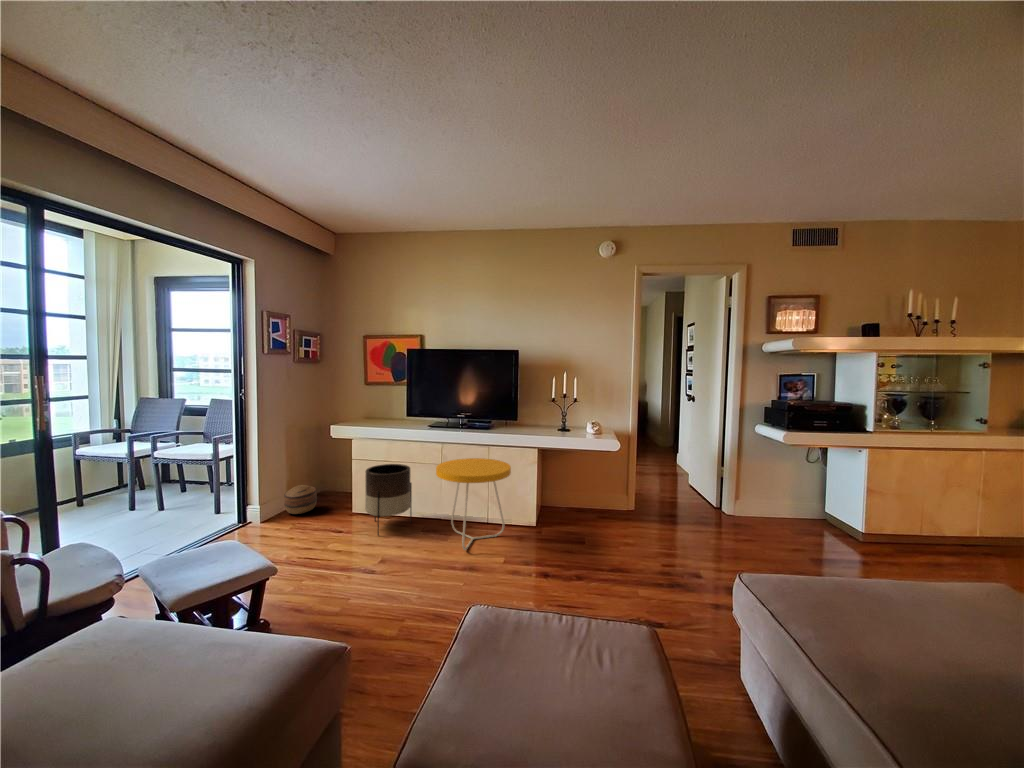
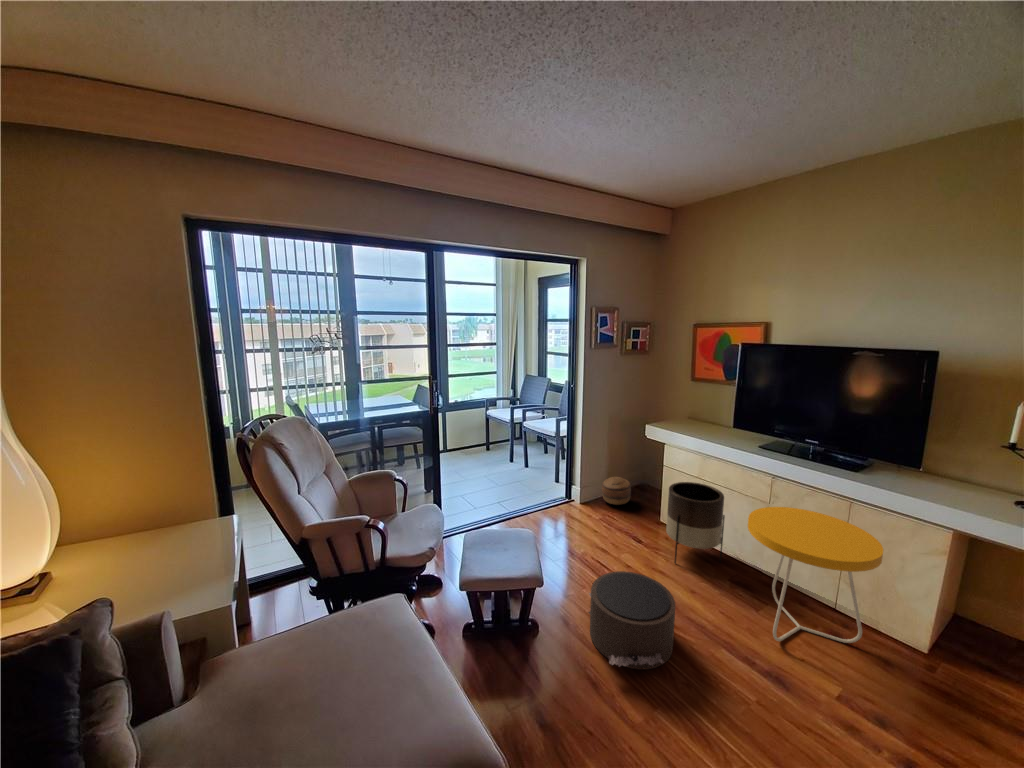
pouf: none [314,539,404,617] -> present [589,571,675,669]

